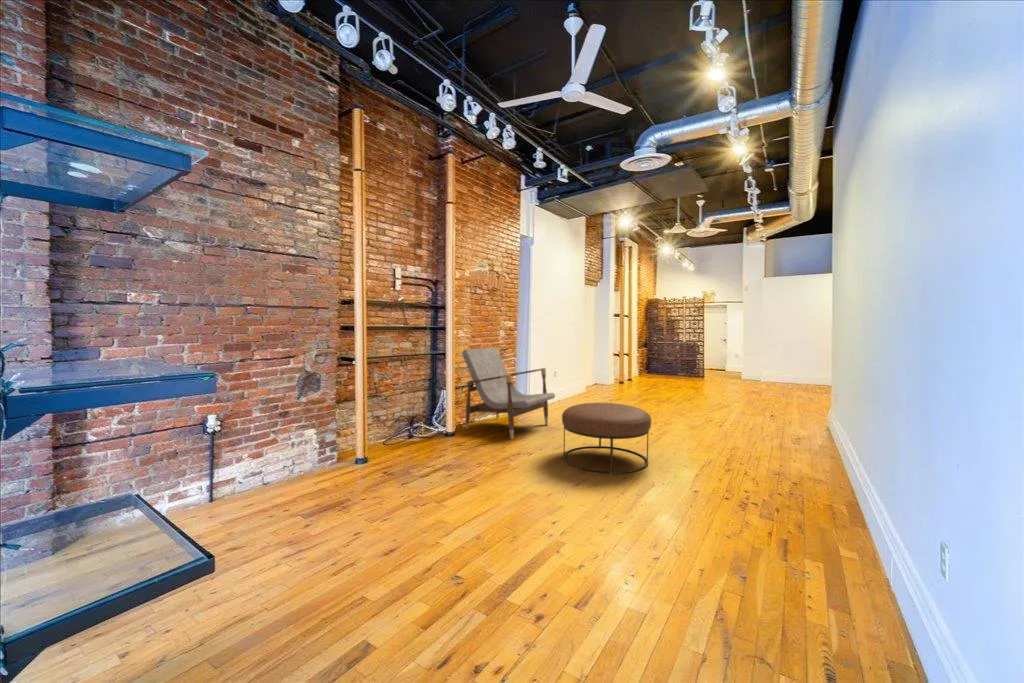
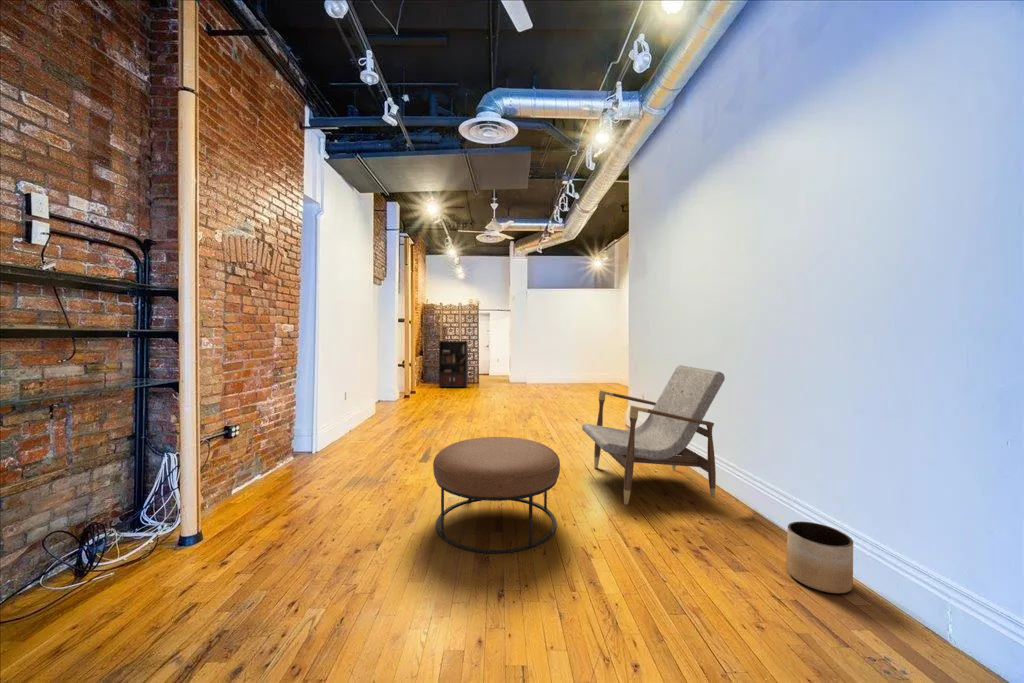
bookcase: none [662,333,702,379] -> present [439,341,468,387]
armchair: present [462,347,555,439] -> present [582,365,725,505]
planter: none [792,491,848,548] -> present [786,521,853,594]

